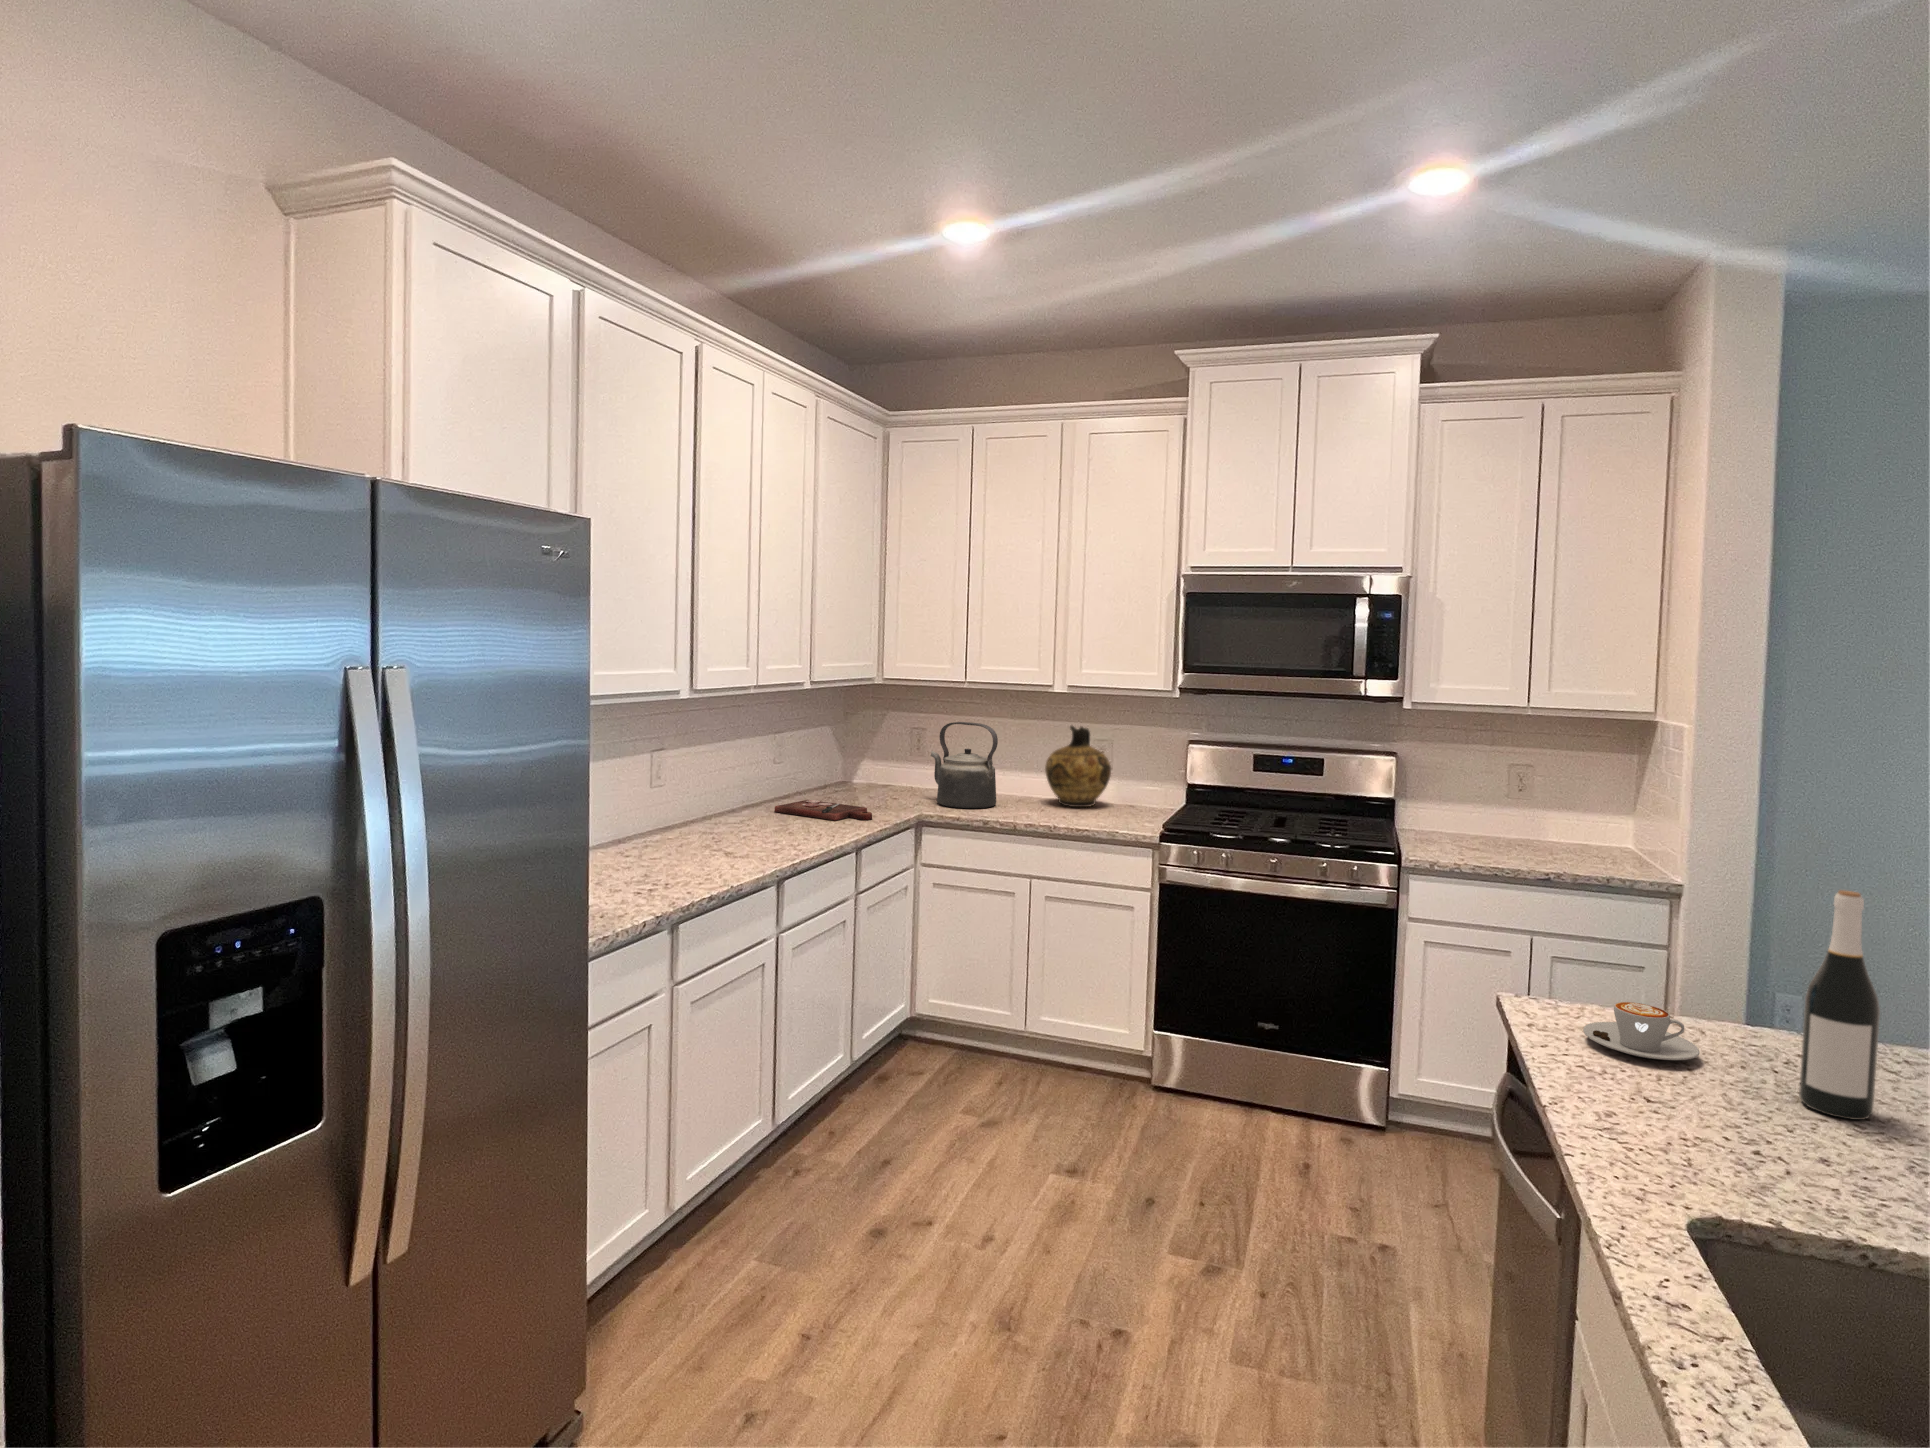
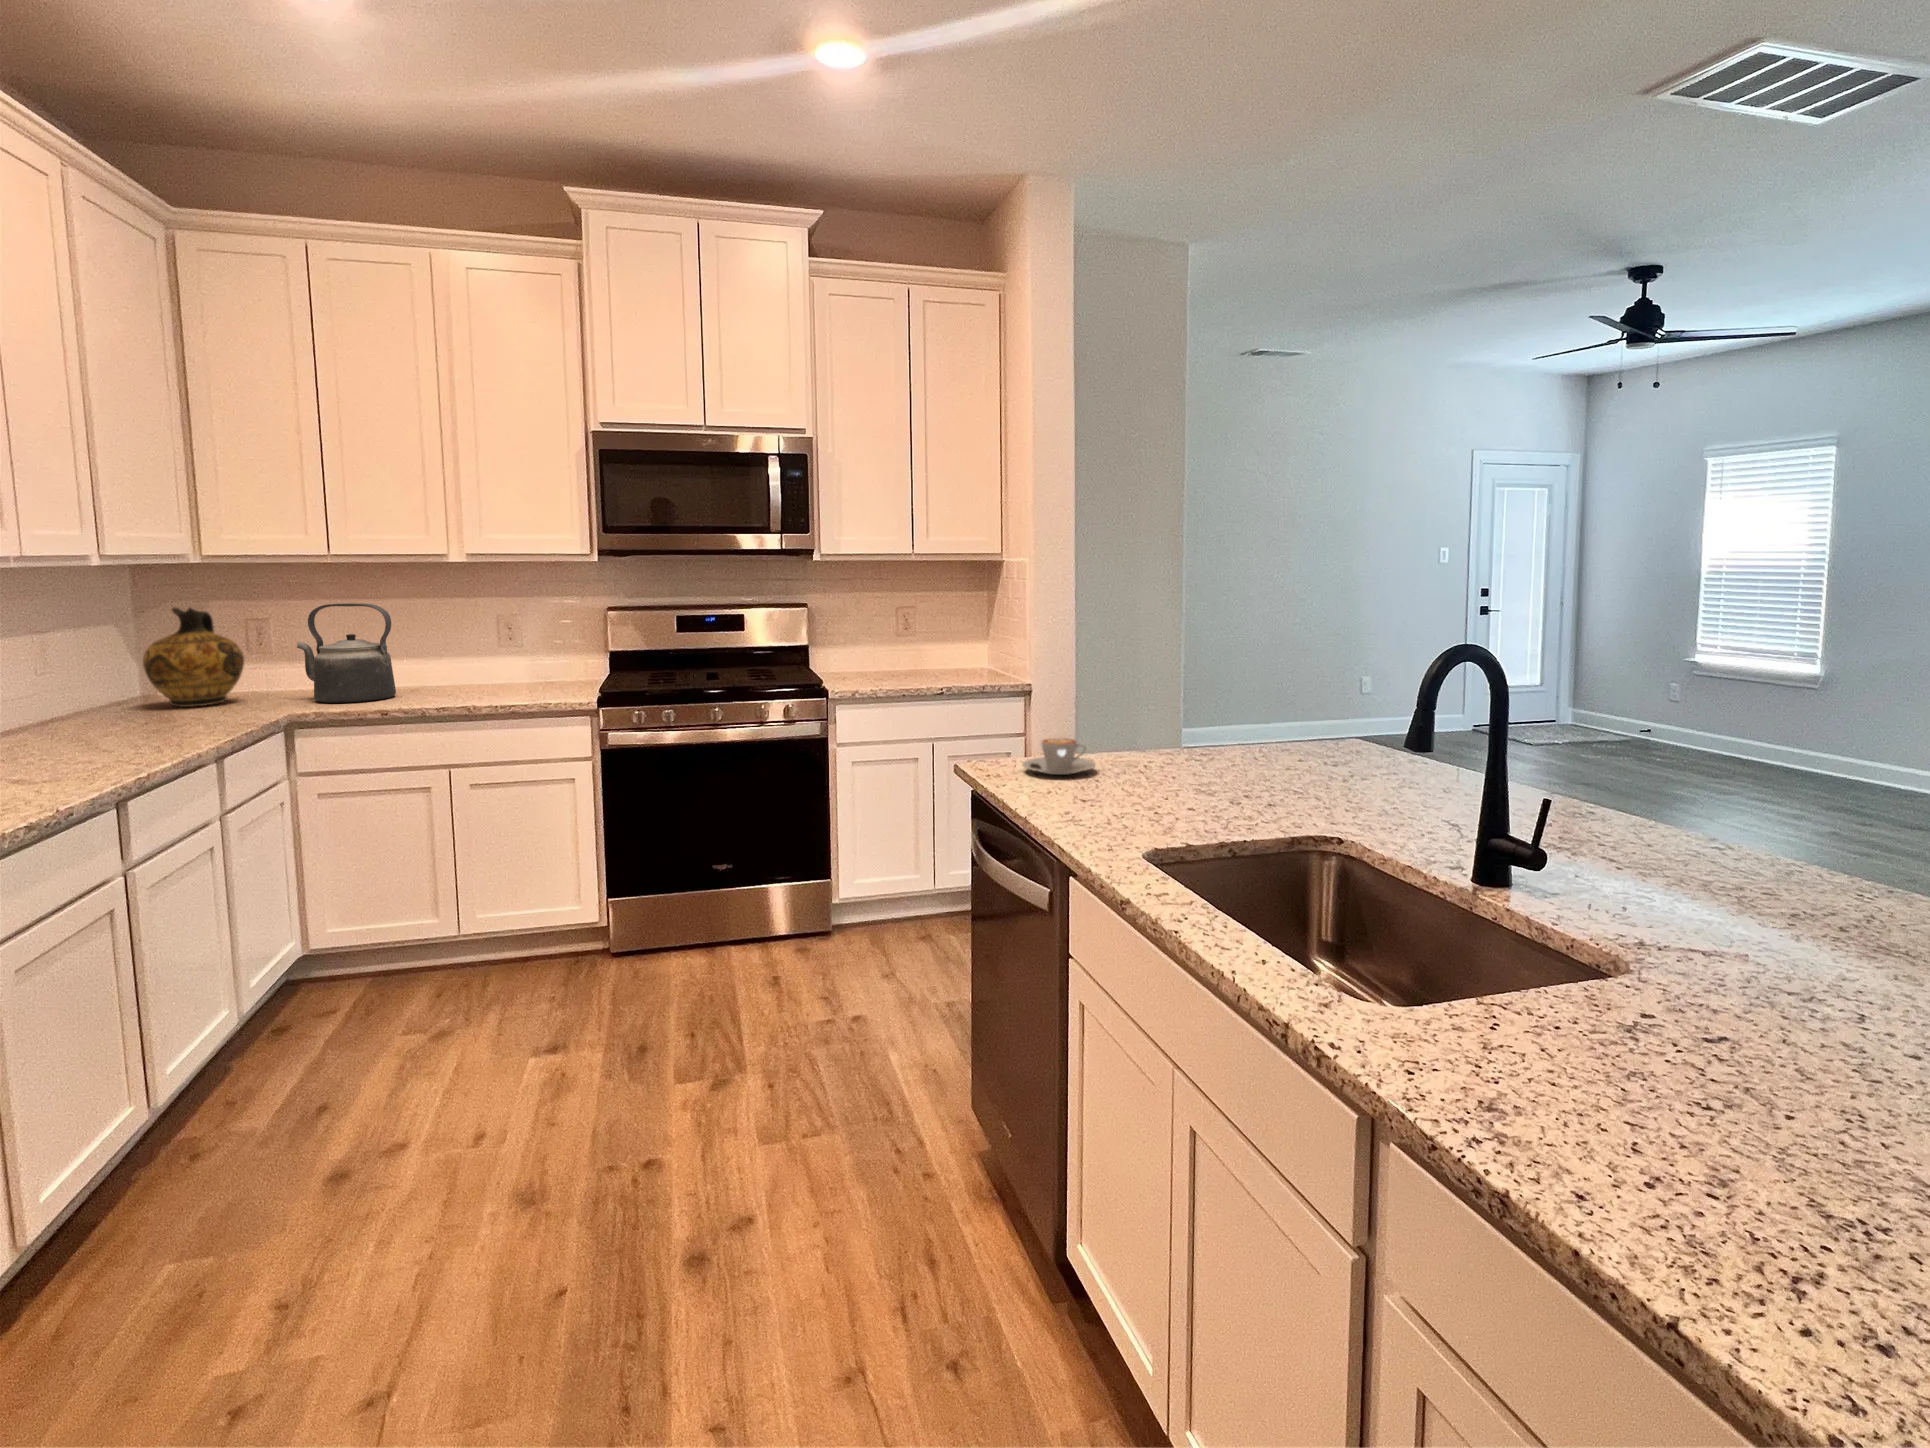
ceramic jug: present [1045,726,1111,807] -> present [143,608,244,707]
cutting board: present [775,800,872,820] -> none [61,713,230,734]
wine bottle: present [1799,890,1880,1120] -> none [1157,627,1198,782]

